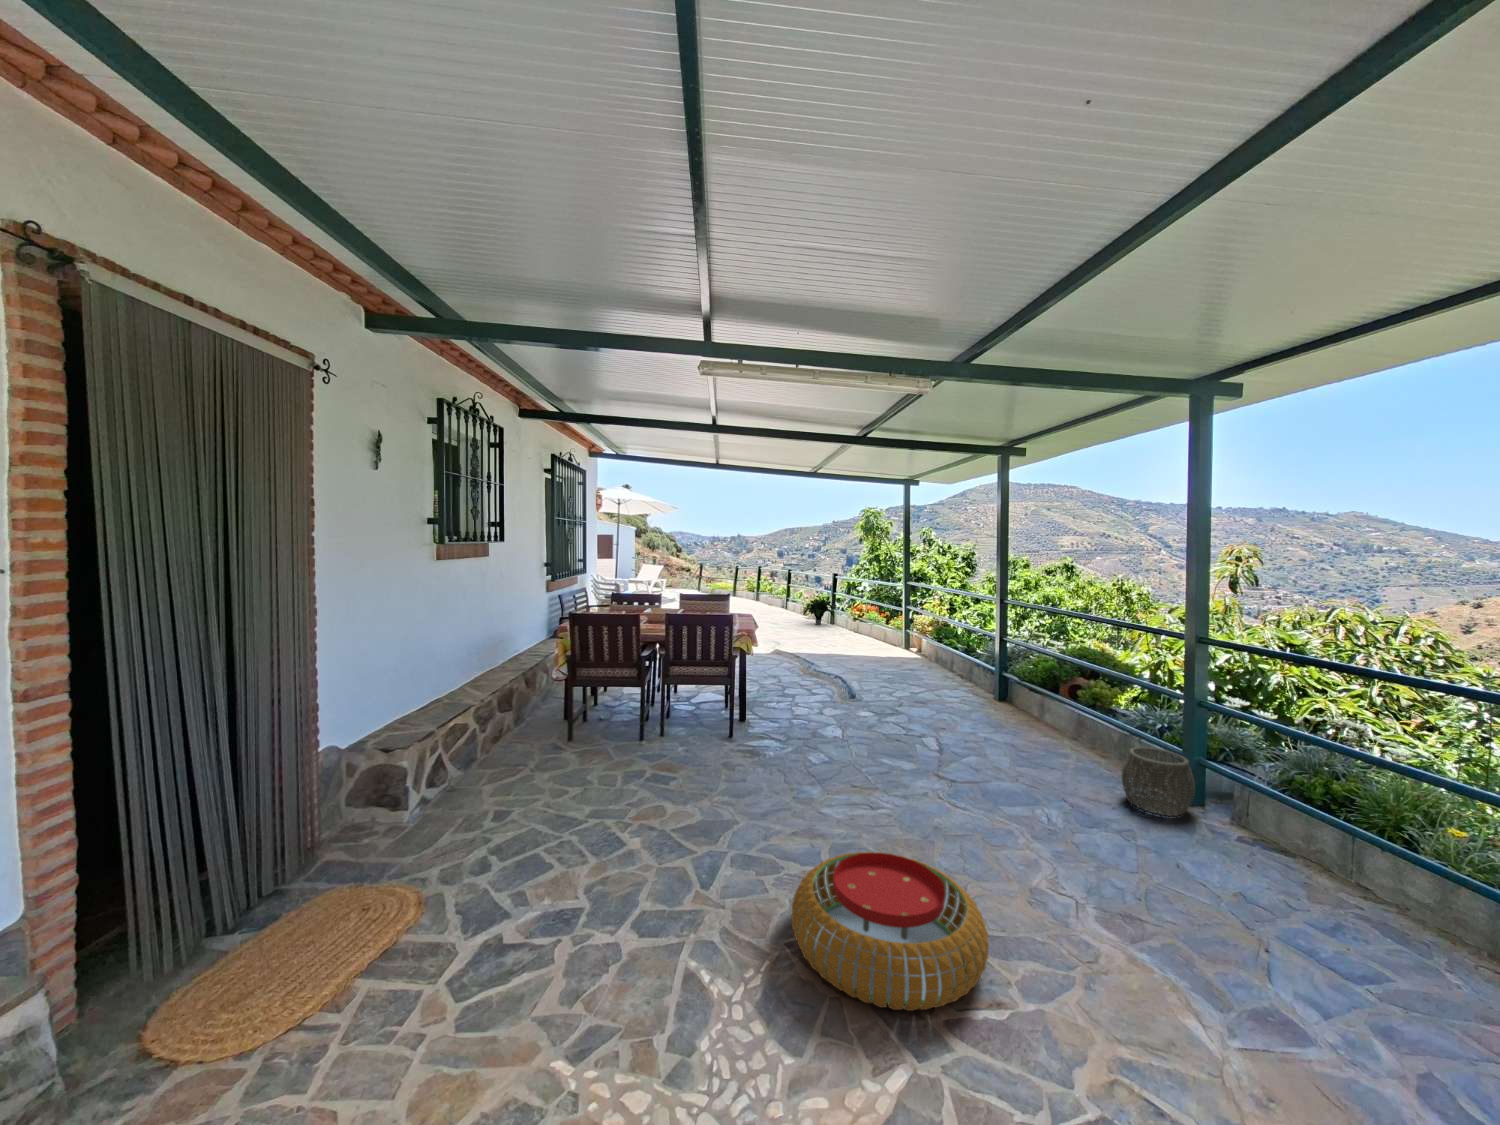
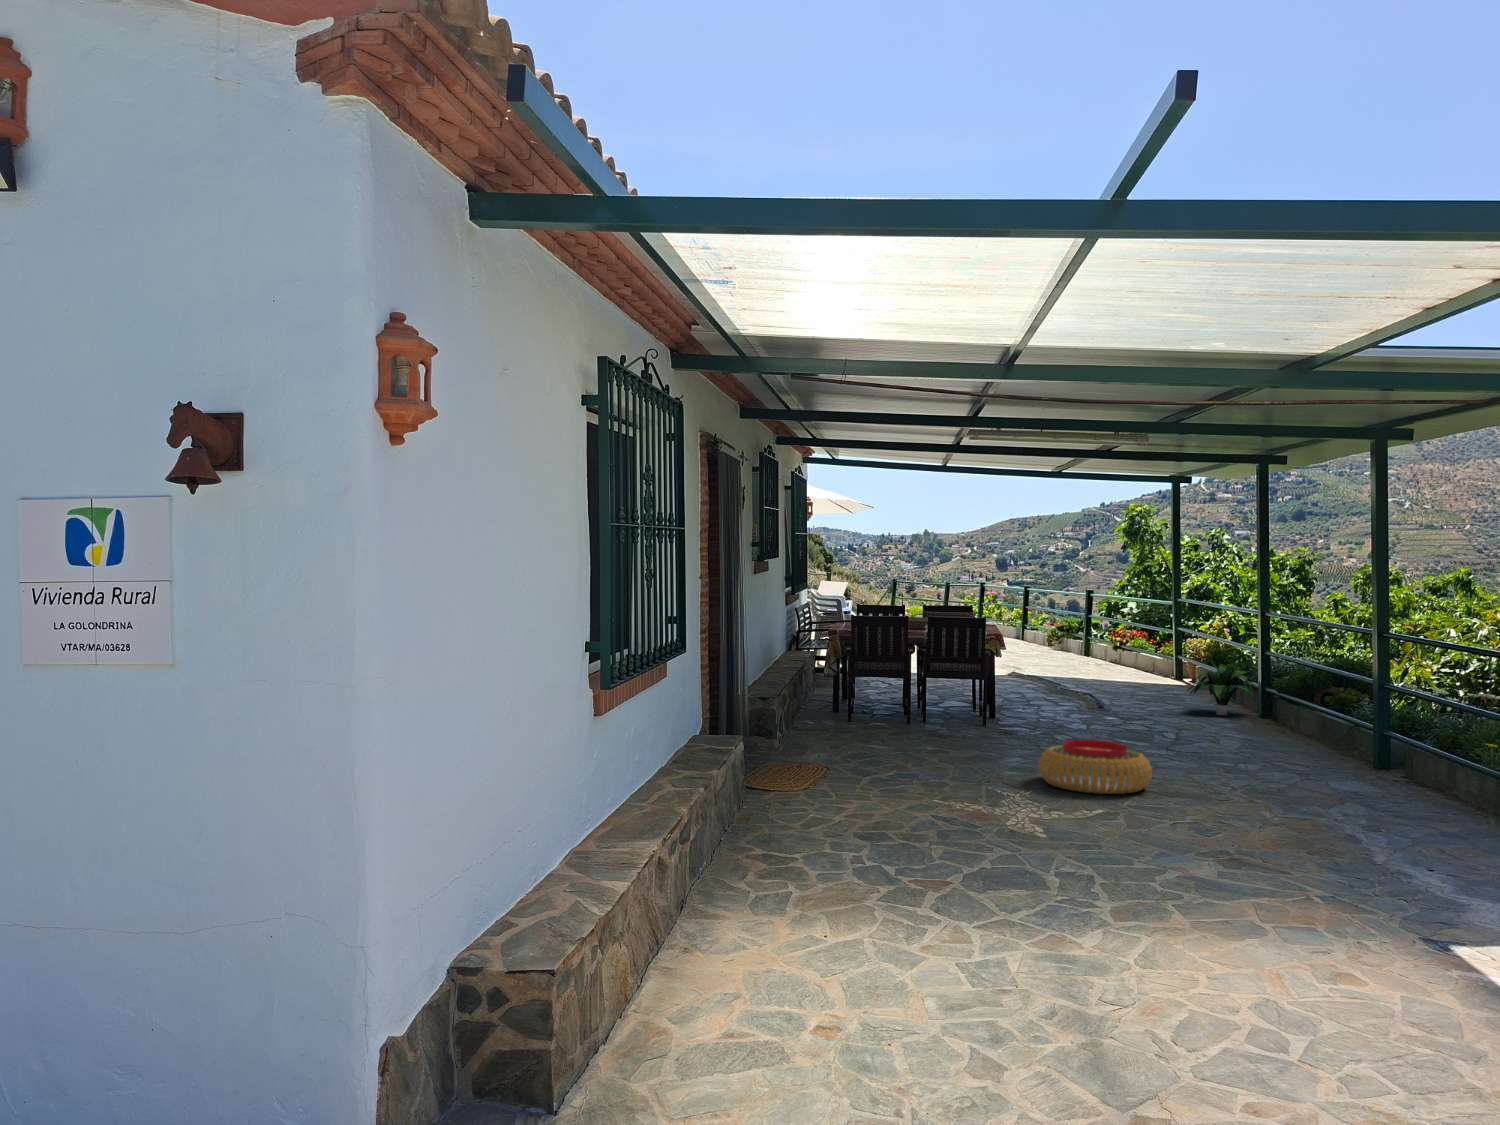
potted plant: present [803,597,835,625] -> present [1187,661,1259,715]
woven basket: present [1121,747,1195,816] -> none [1311,718,1365,765]

